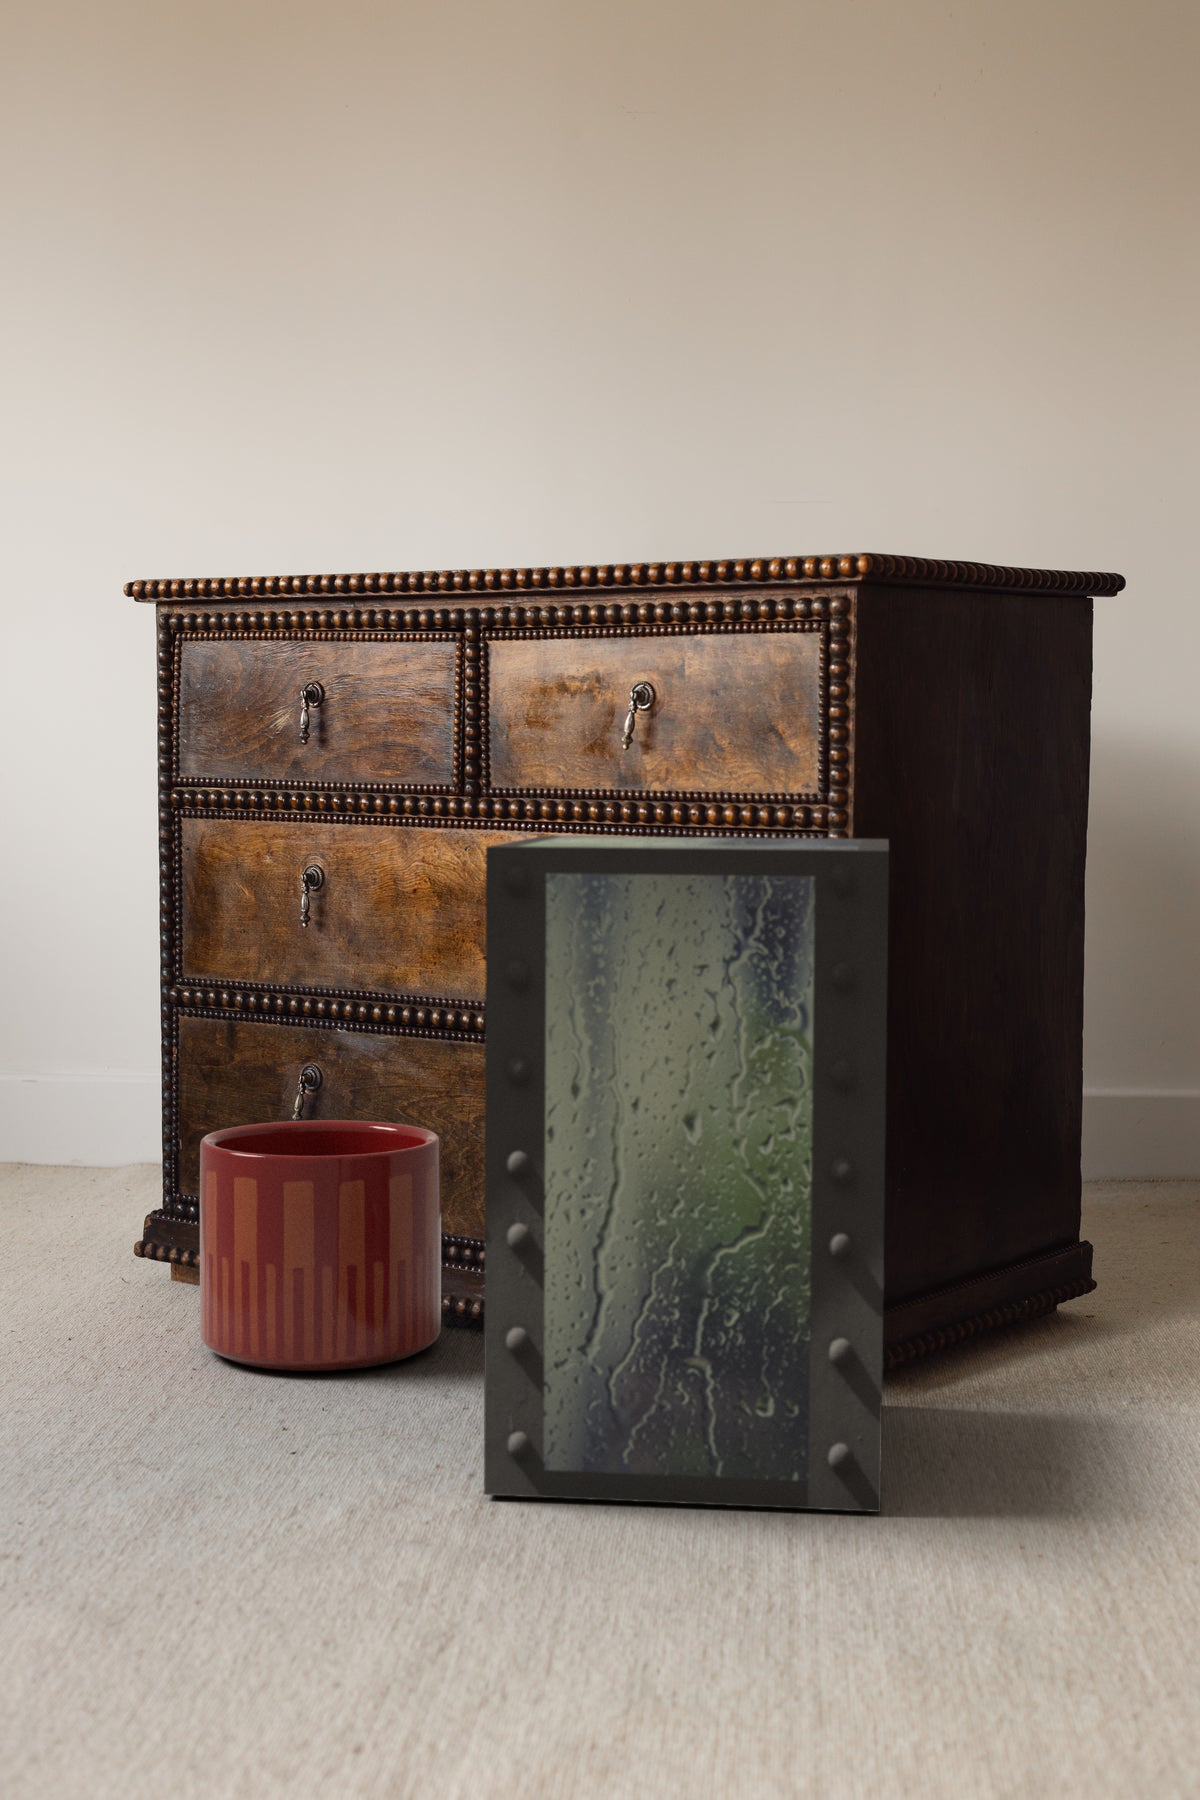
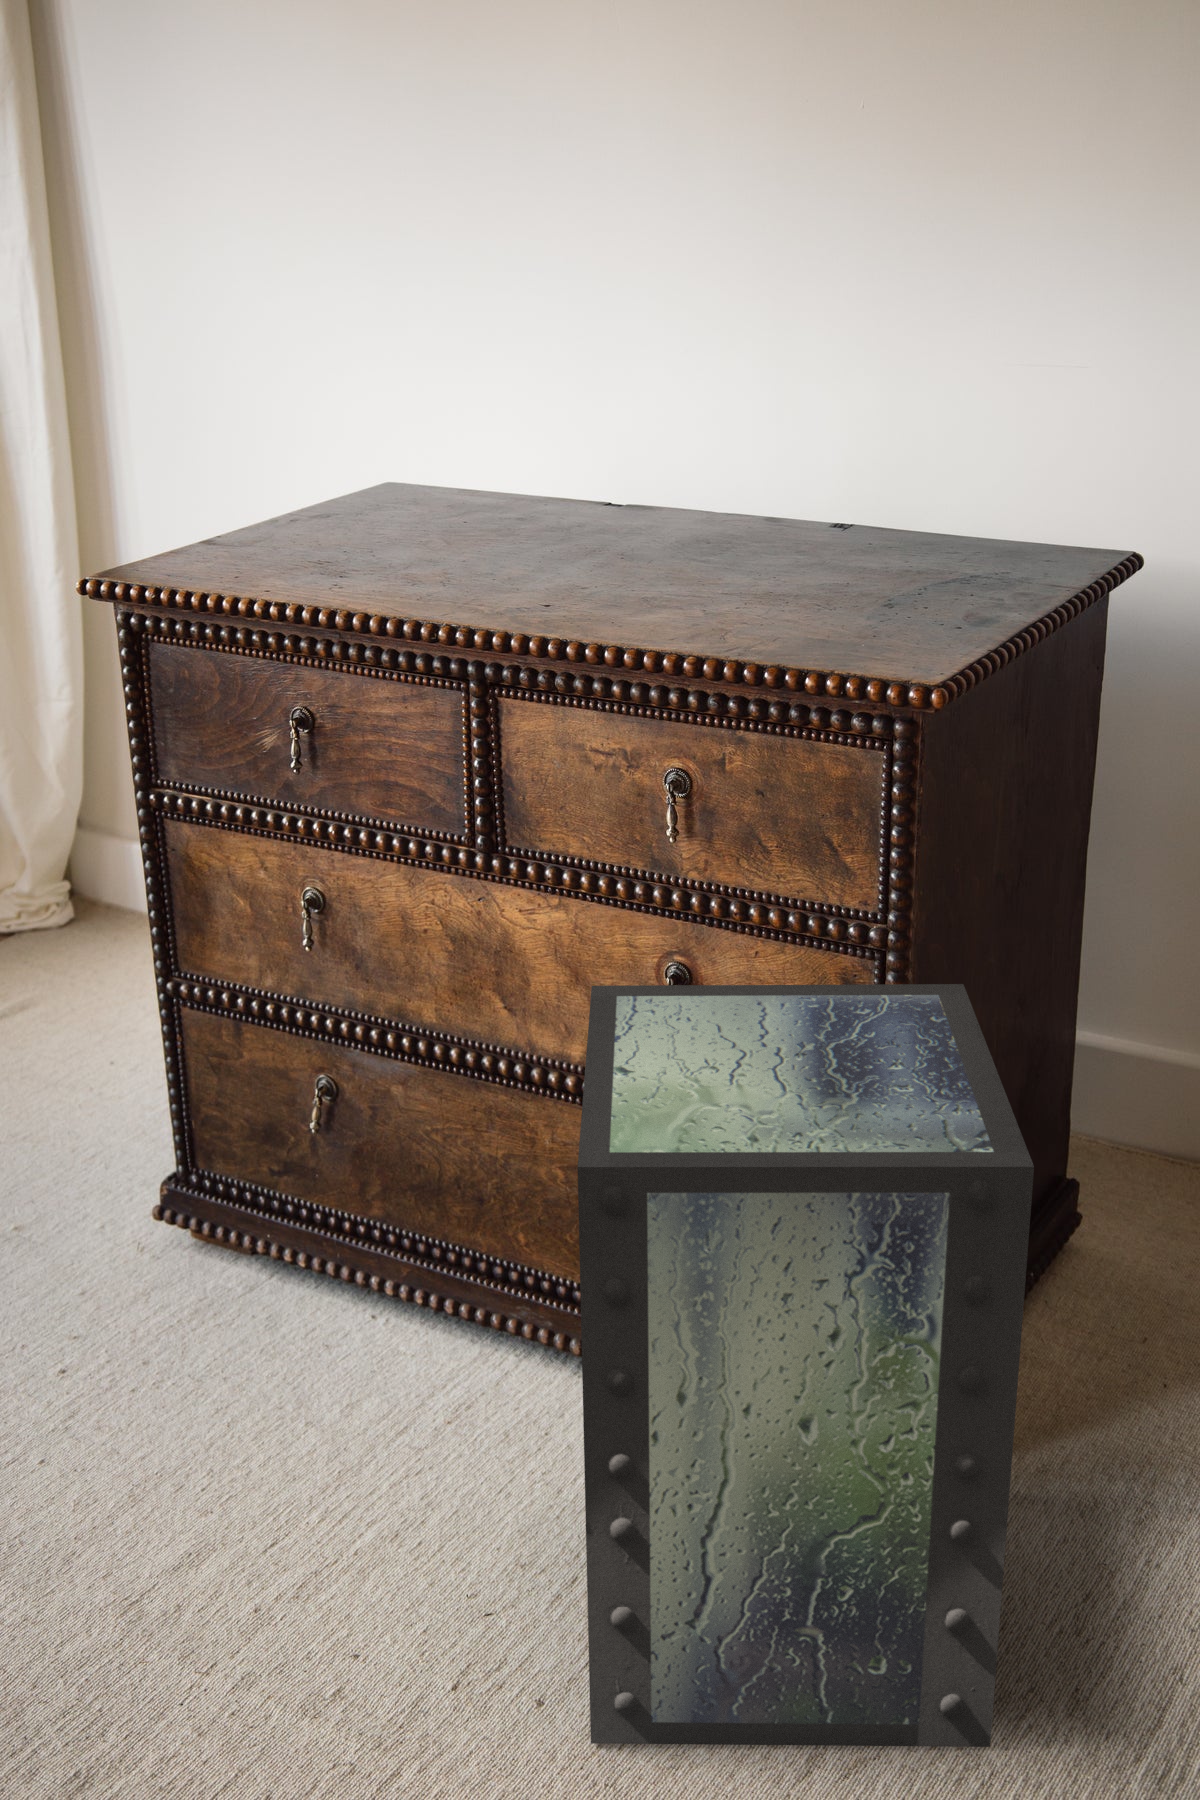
planter: present [200,1120,441,1371] -> none [234,1161,484,1462]

